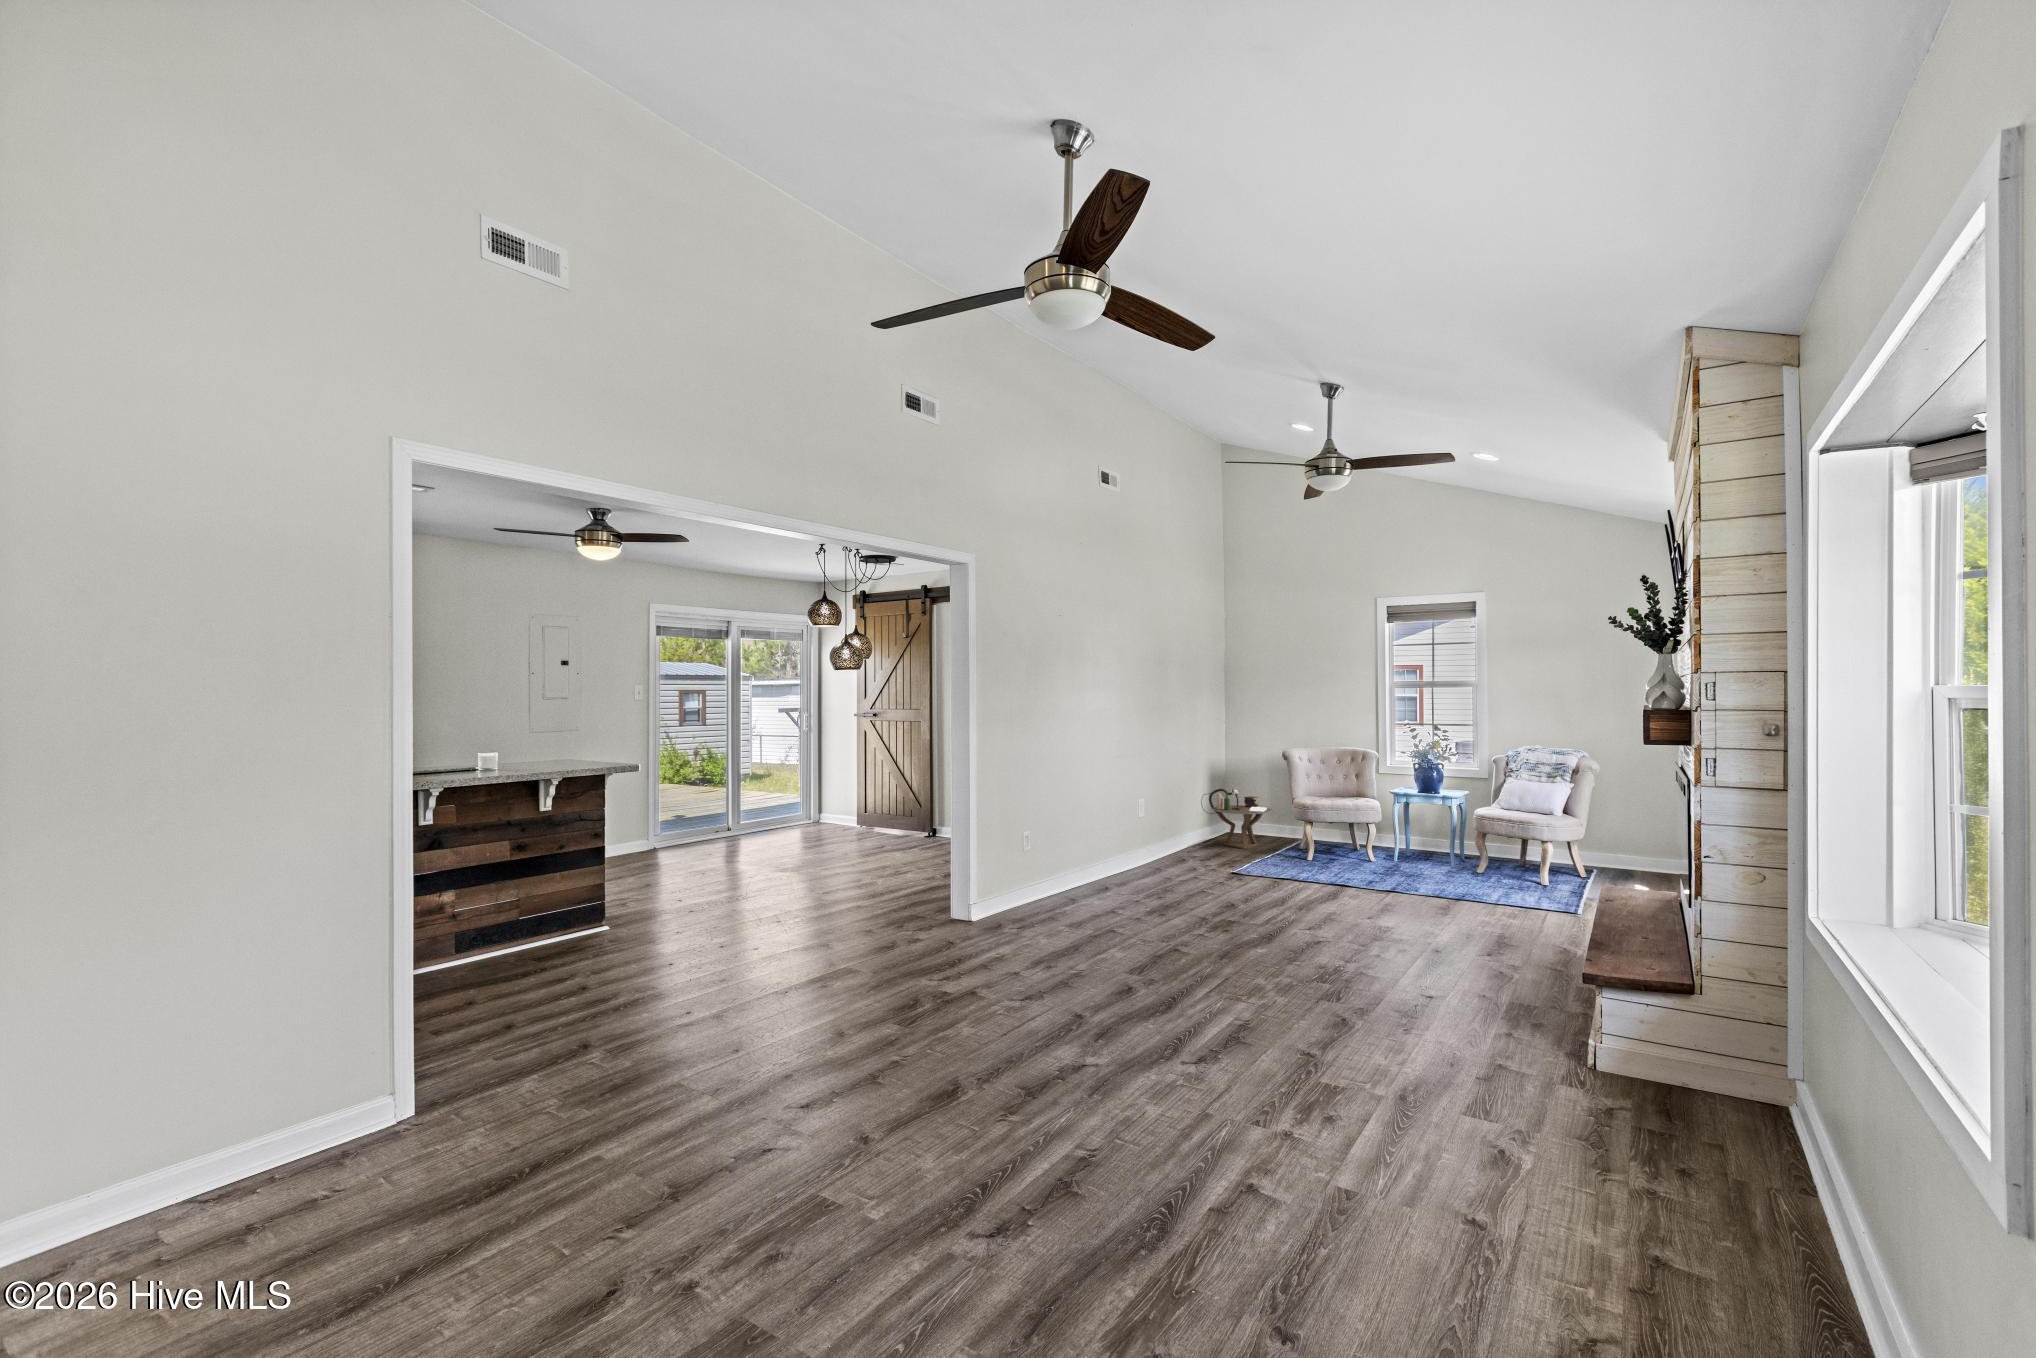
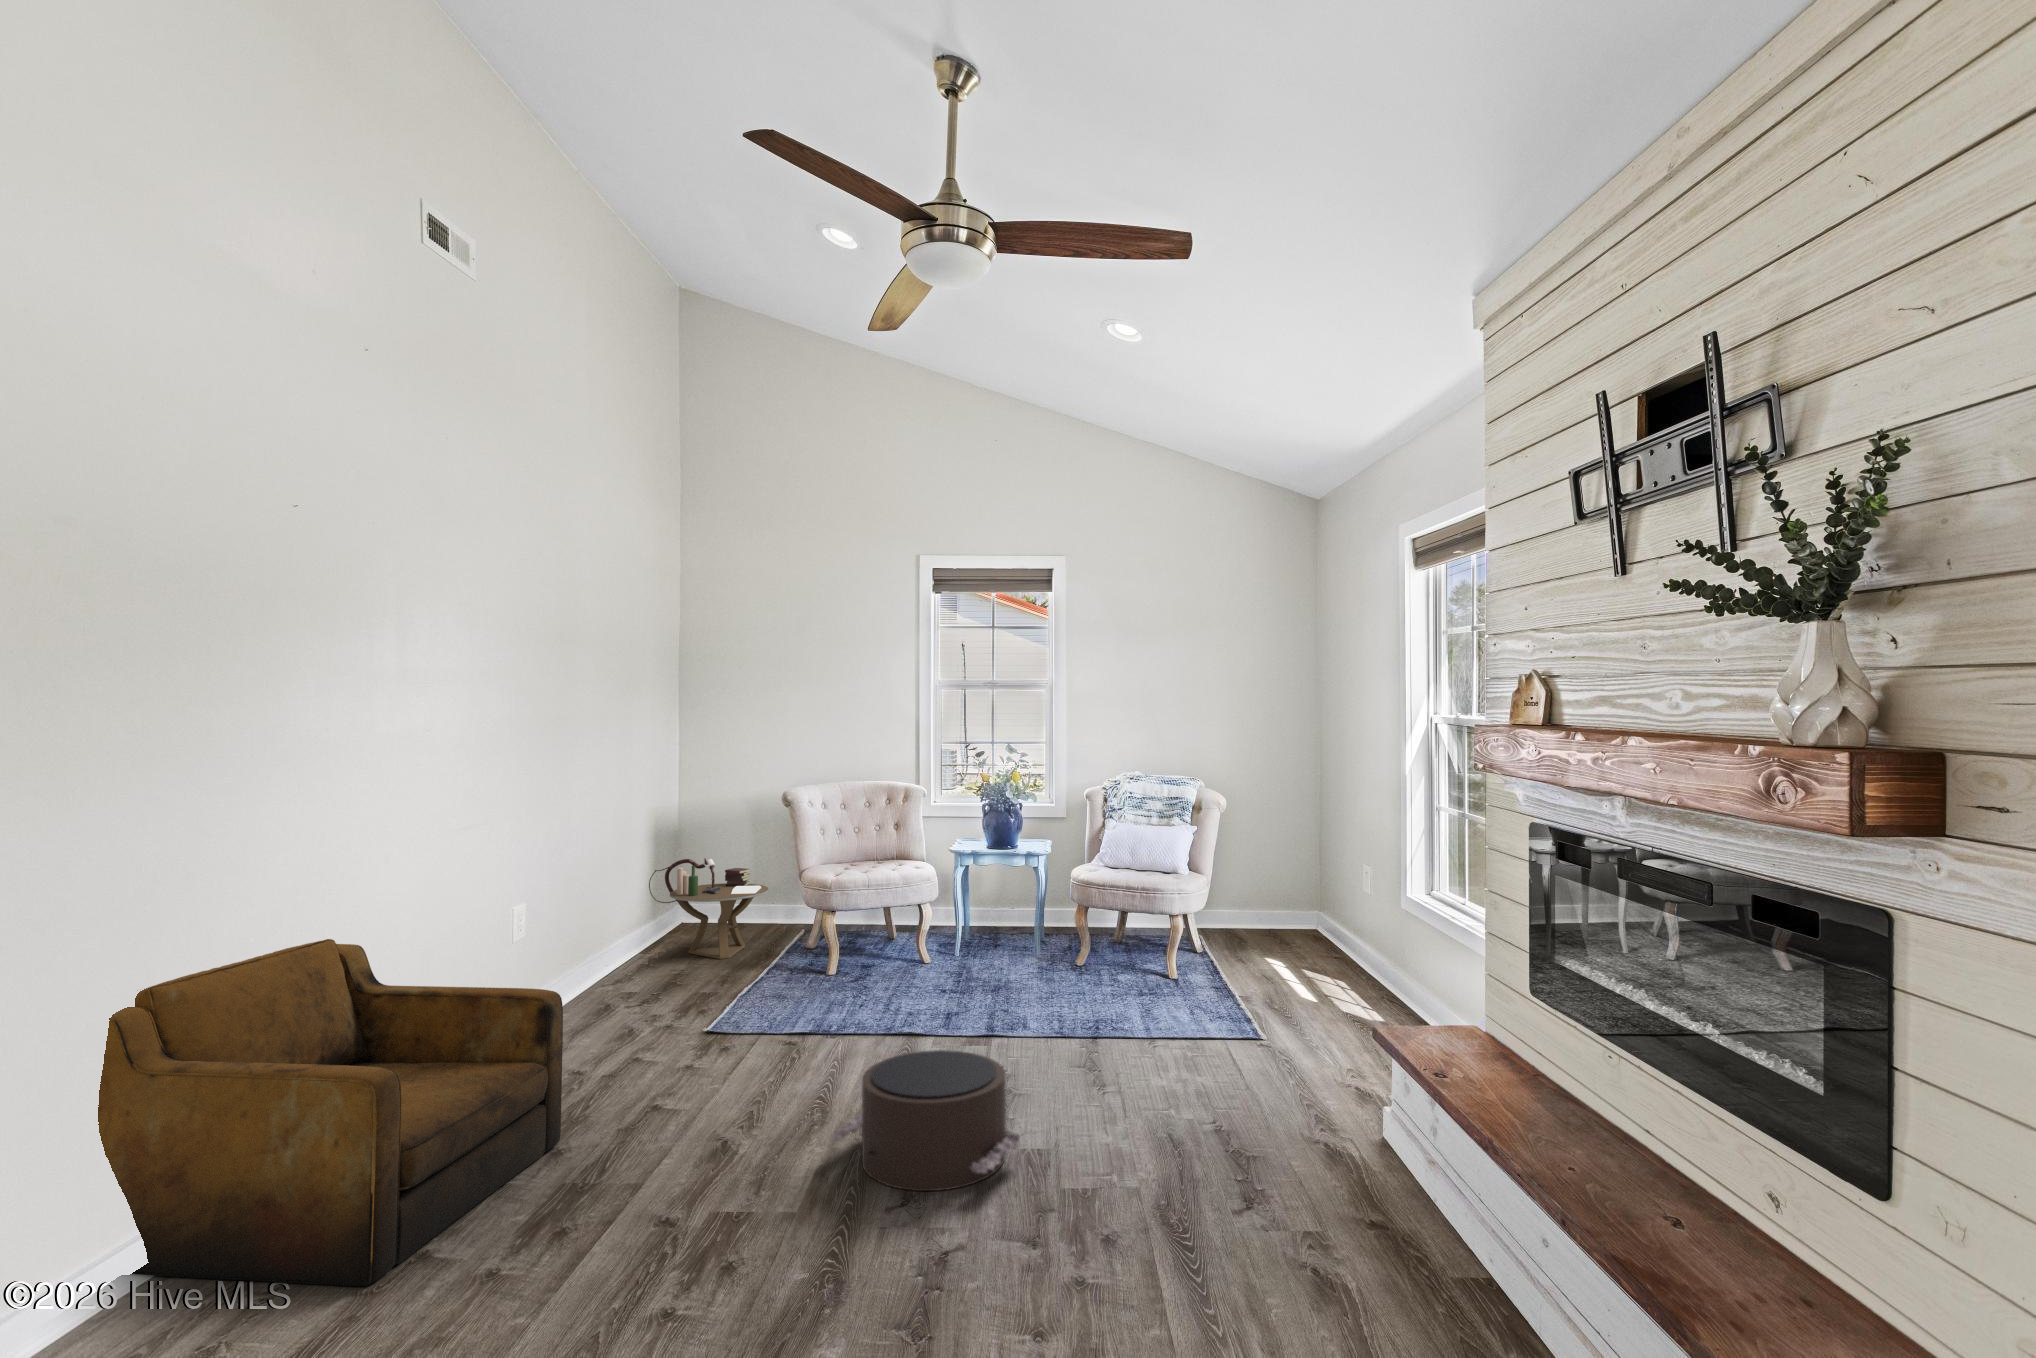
armchair: none [1027,805,1189,924] -> present [98,939,563,1286]
pouf: none [1311,880,1408,935] -> present [830,1050,1022,1191]

